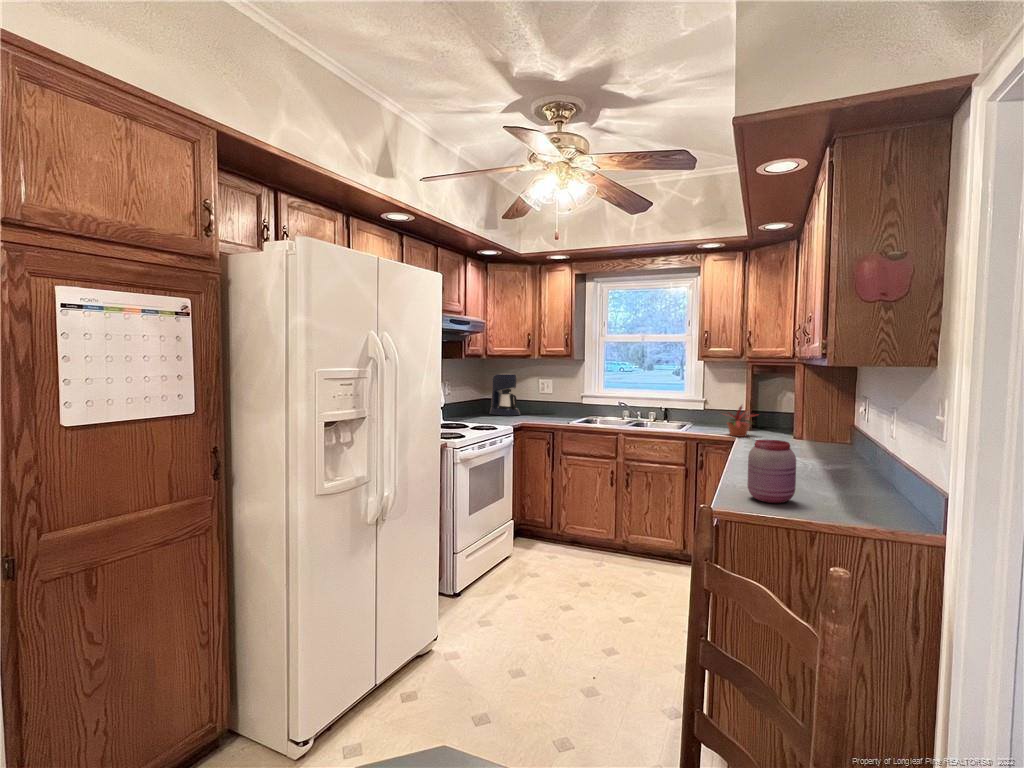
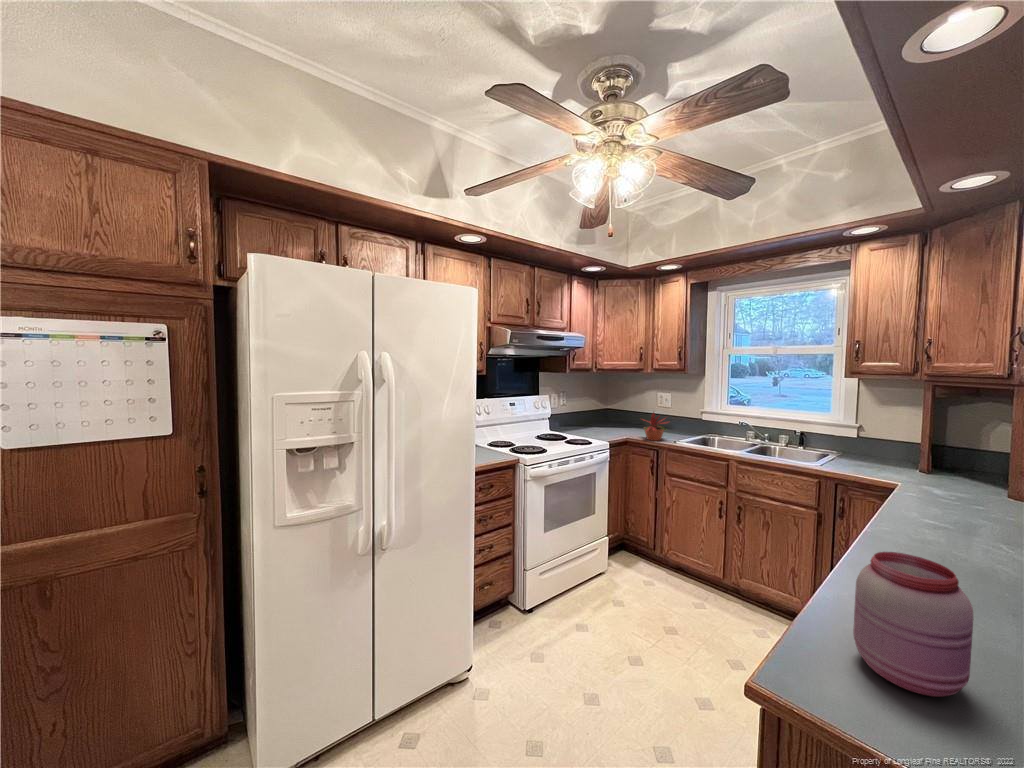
coffee maker: present [489,374,520,416] -> none [605,386,635,428]
potted plant: present [727,406,755,437] -> present [642,412,668,441]

